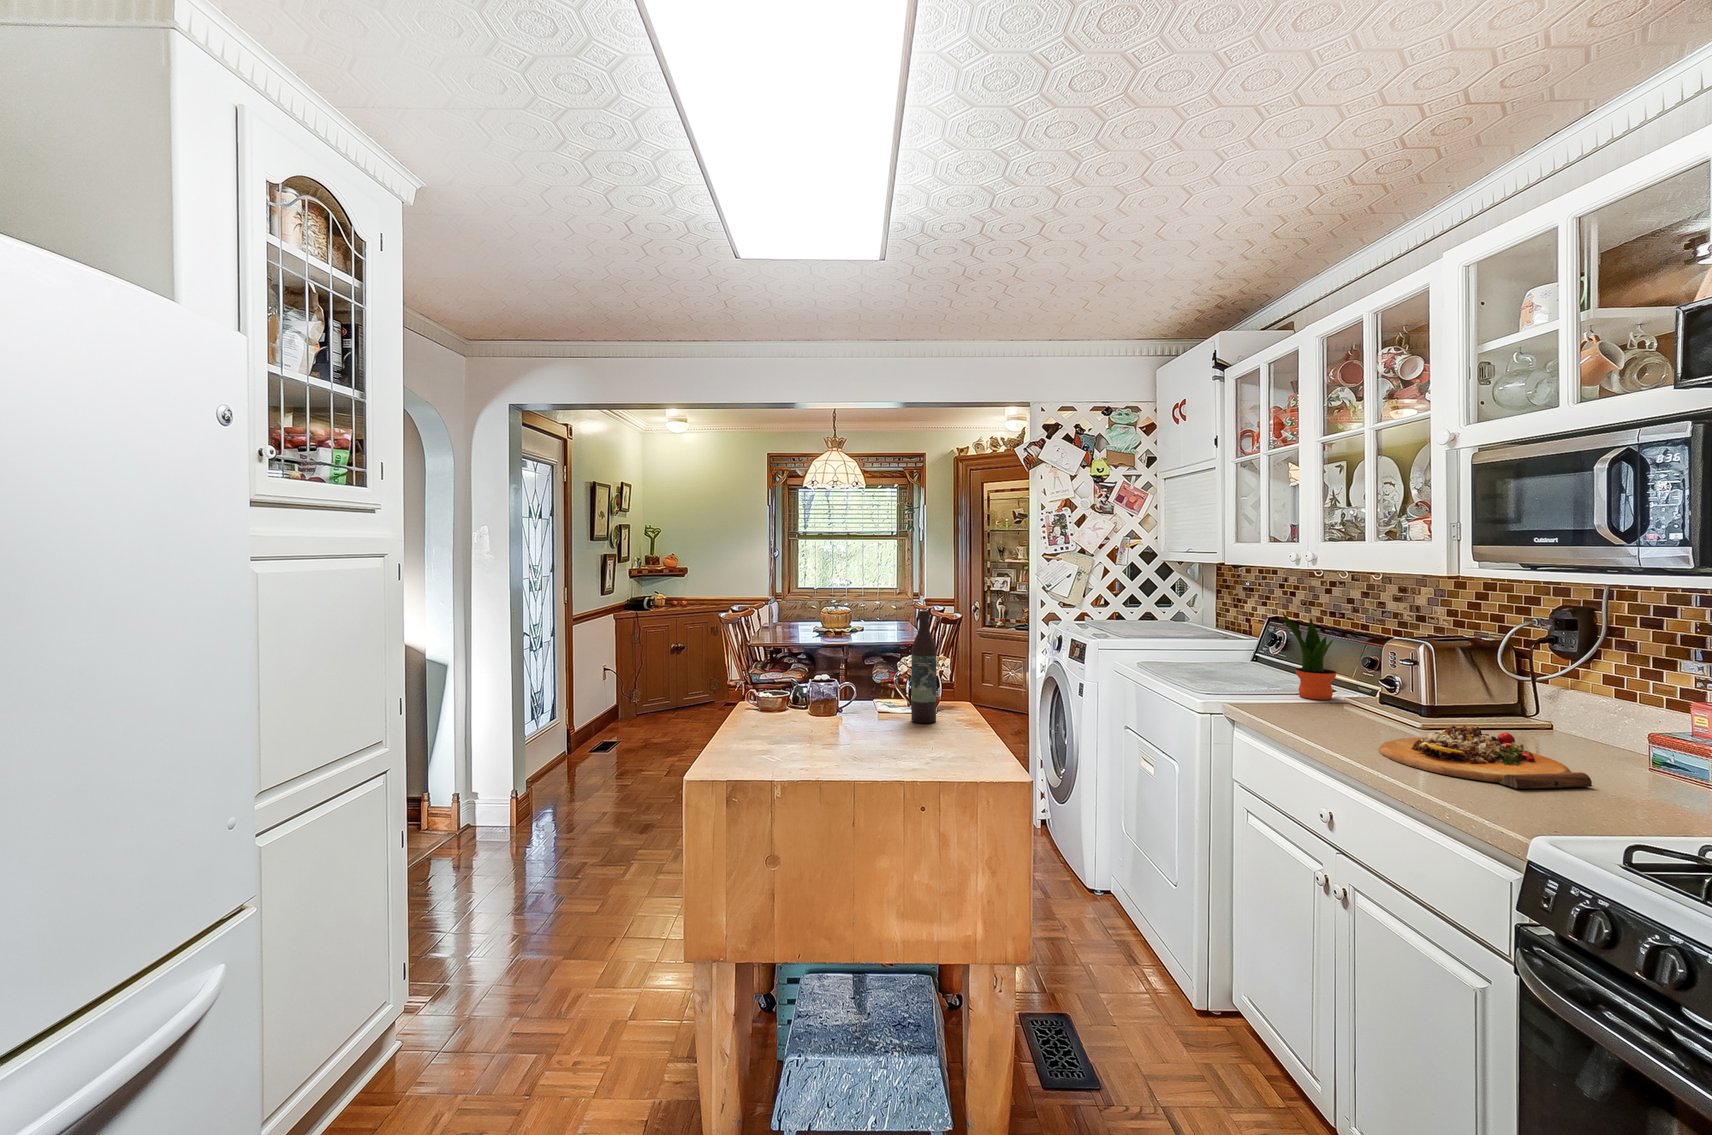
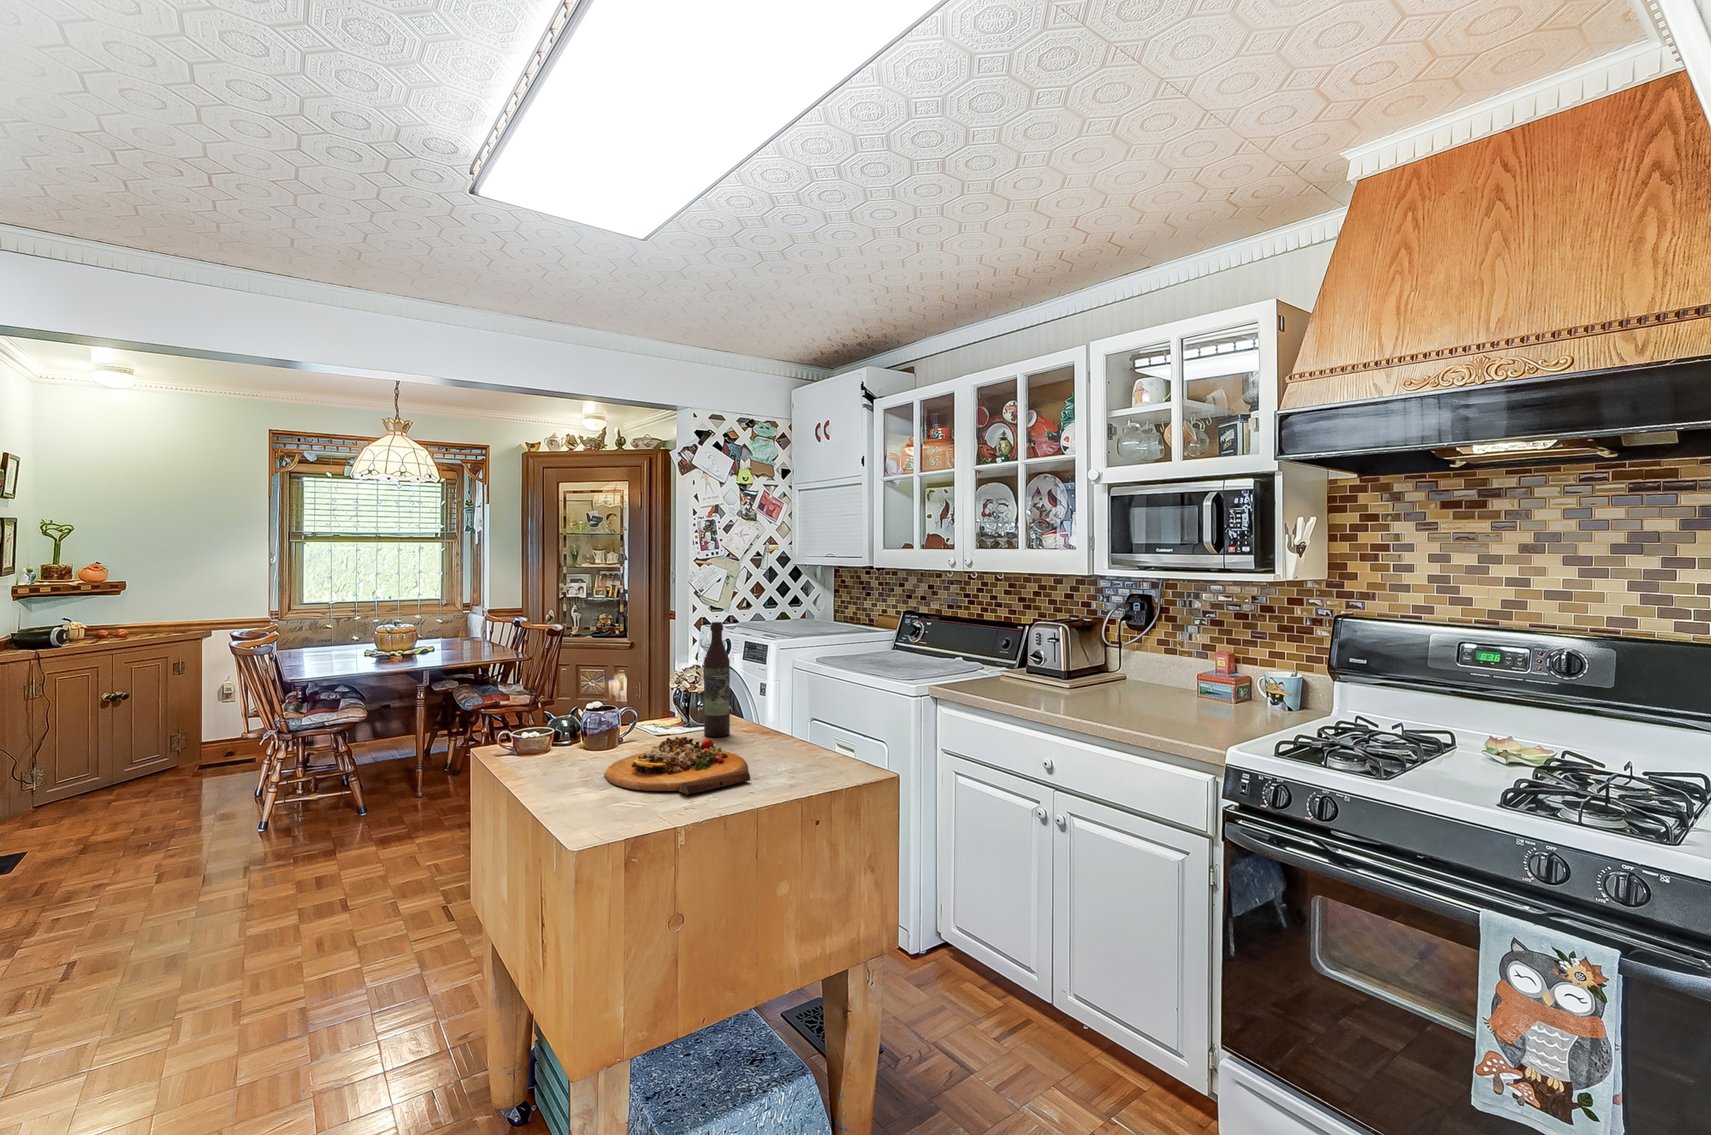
potted plant: present [1283,613,1337,700] -> none [961,607,996,675]
cutting board: present [1379,725,1593,789] -> present [604,737,750,795]

